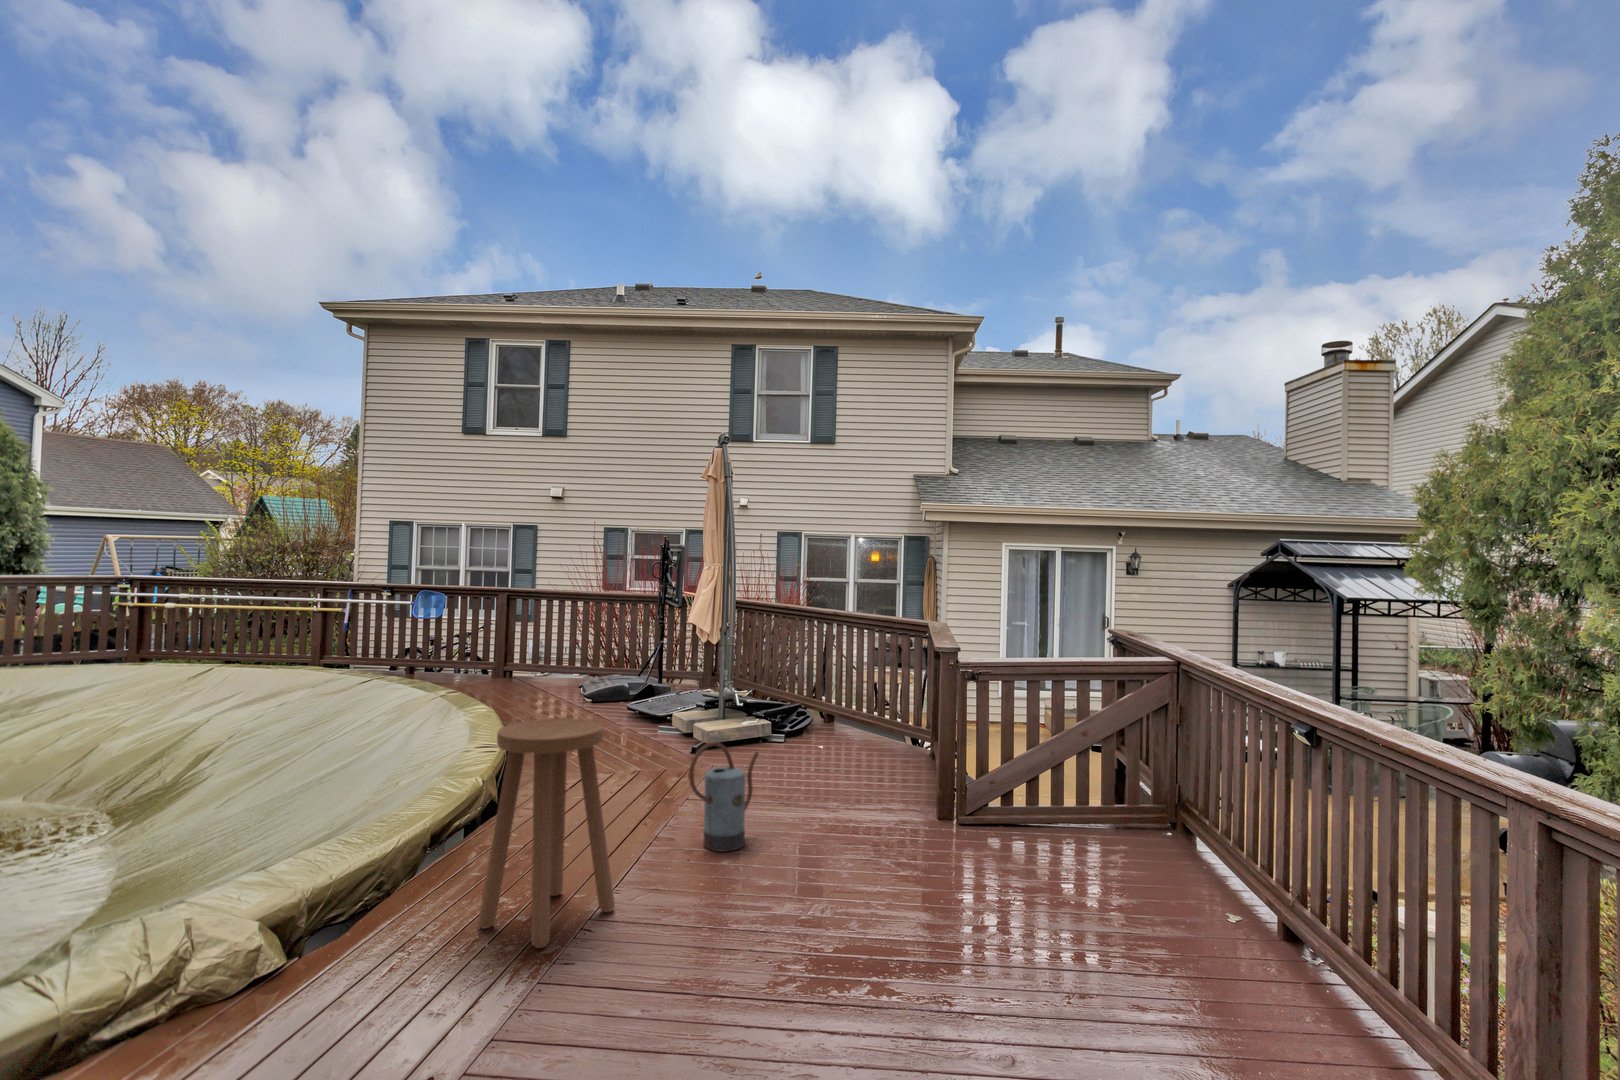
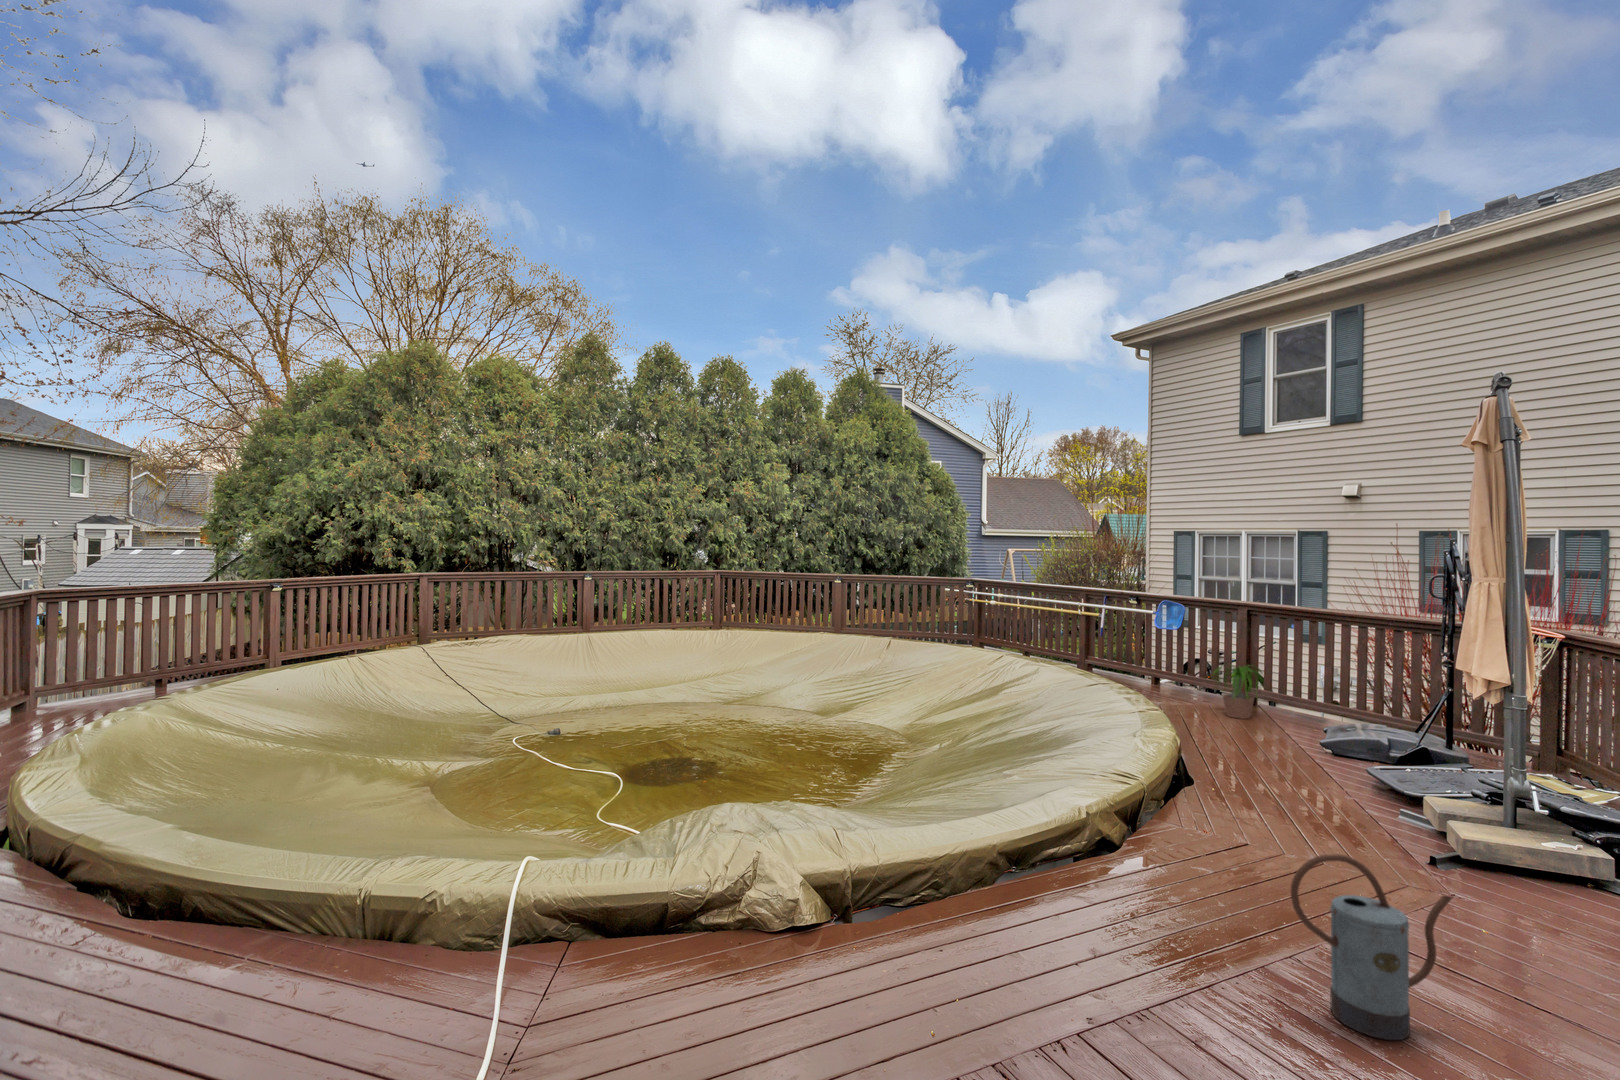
potted plant: none [475,643,534,692] -> present [1213,666,1264,719]
stool: present [478,718,615,948] -> none [975,759,1125,1031]

